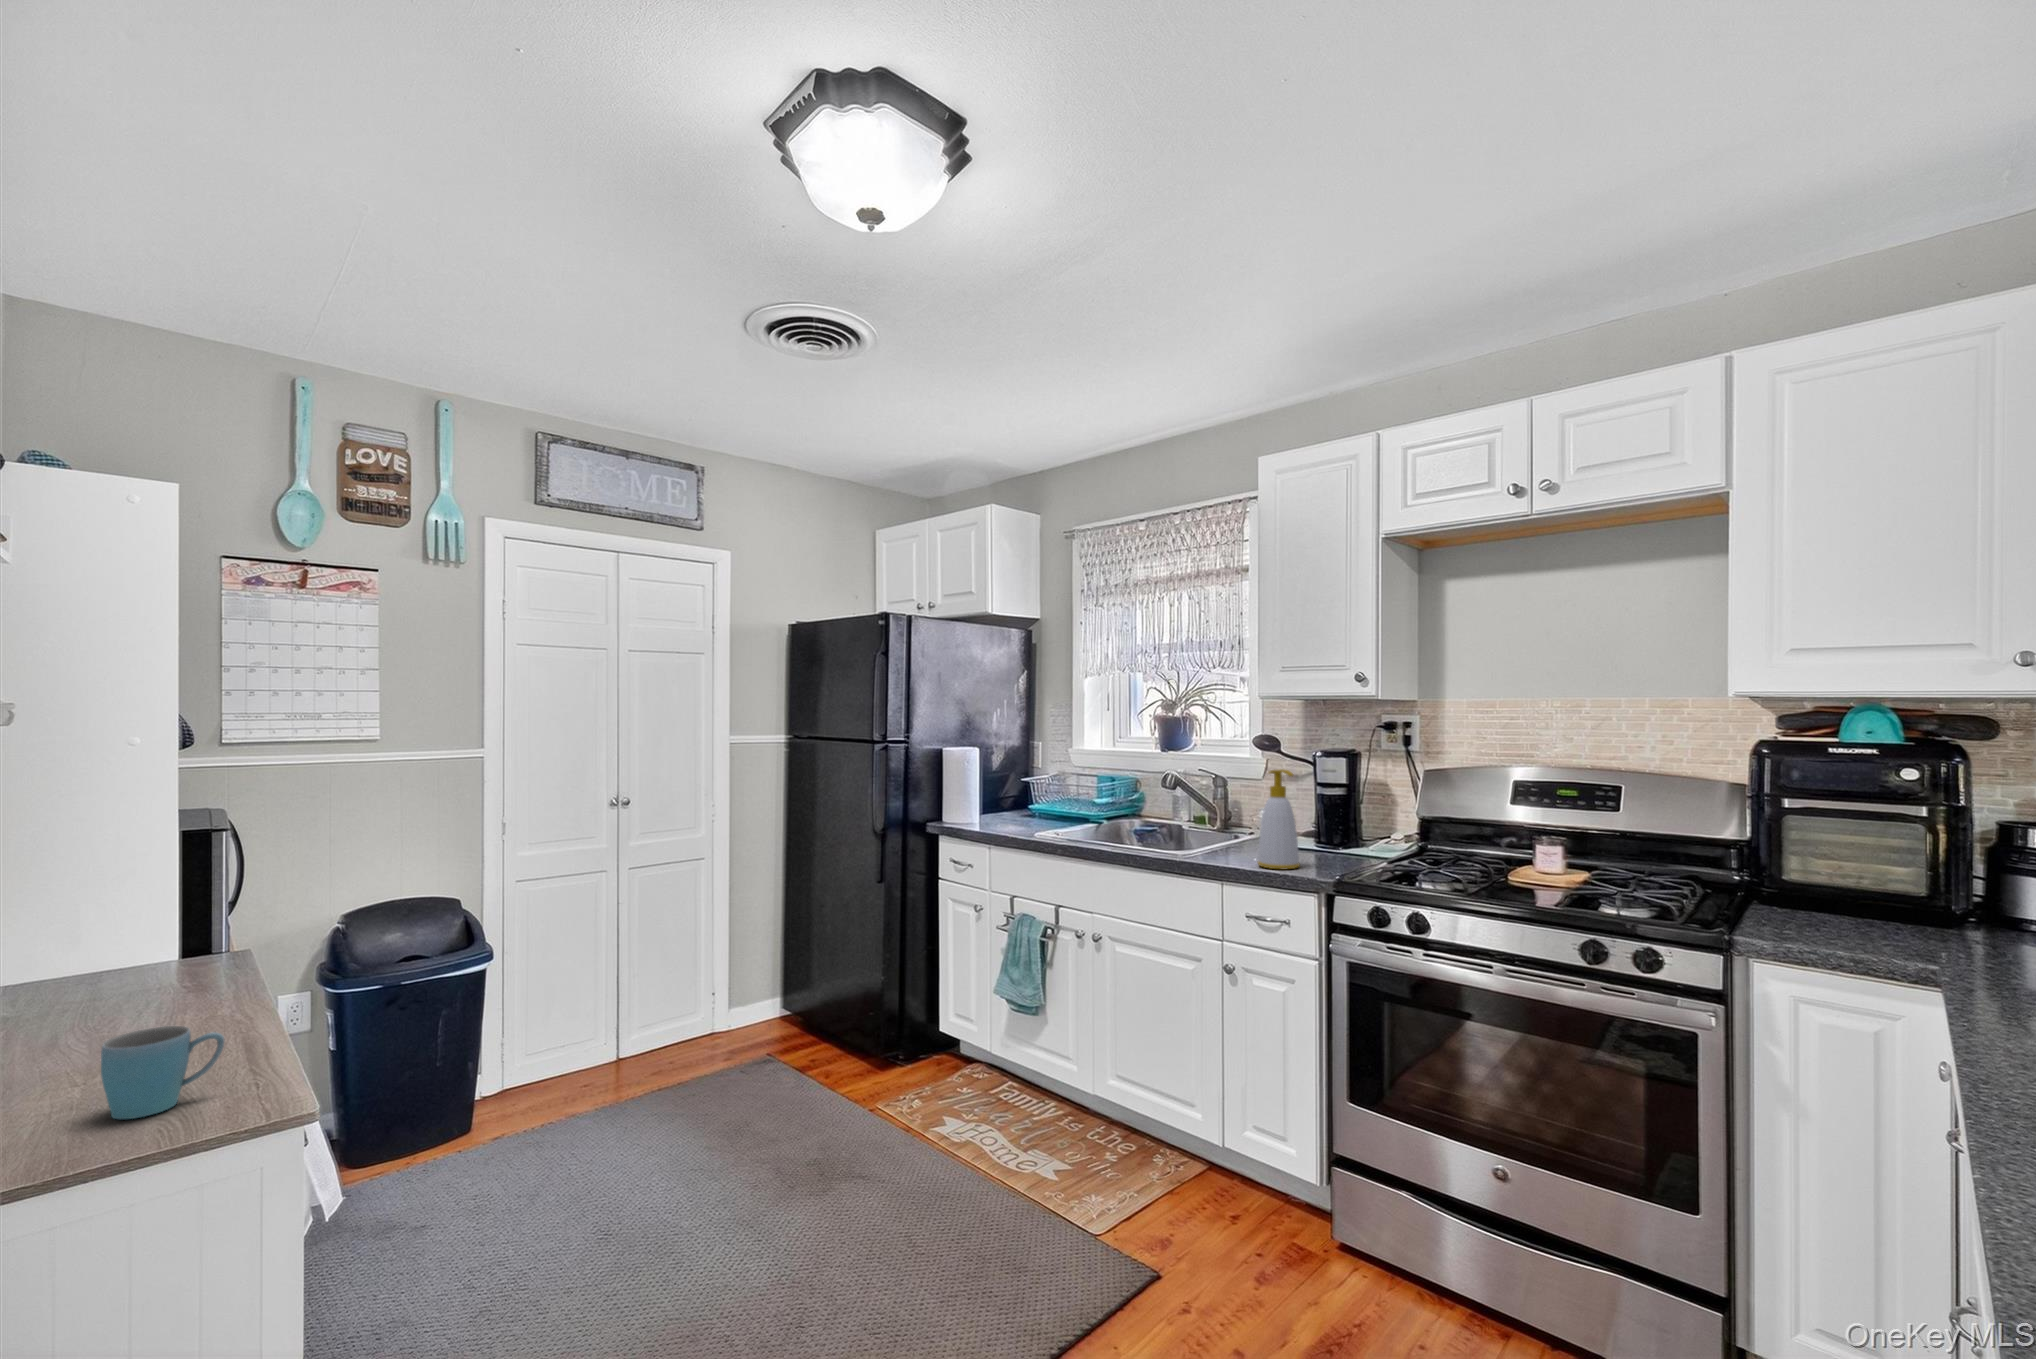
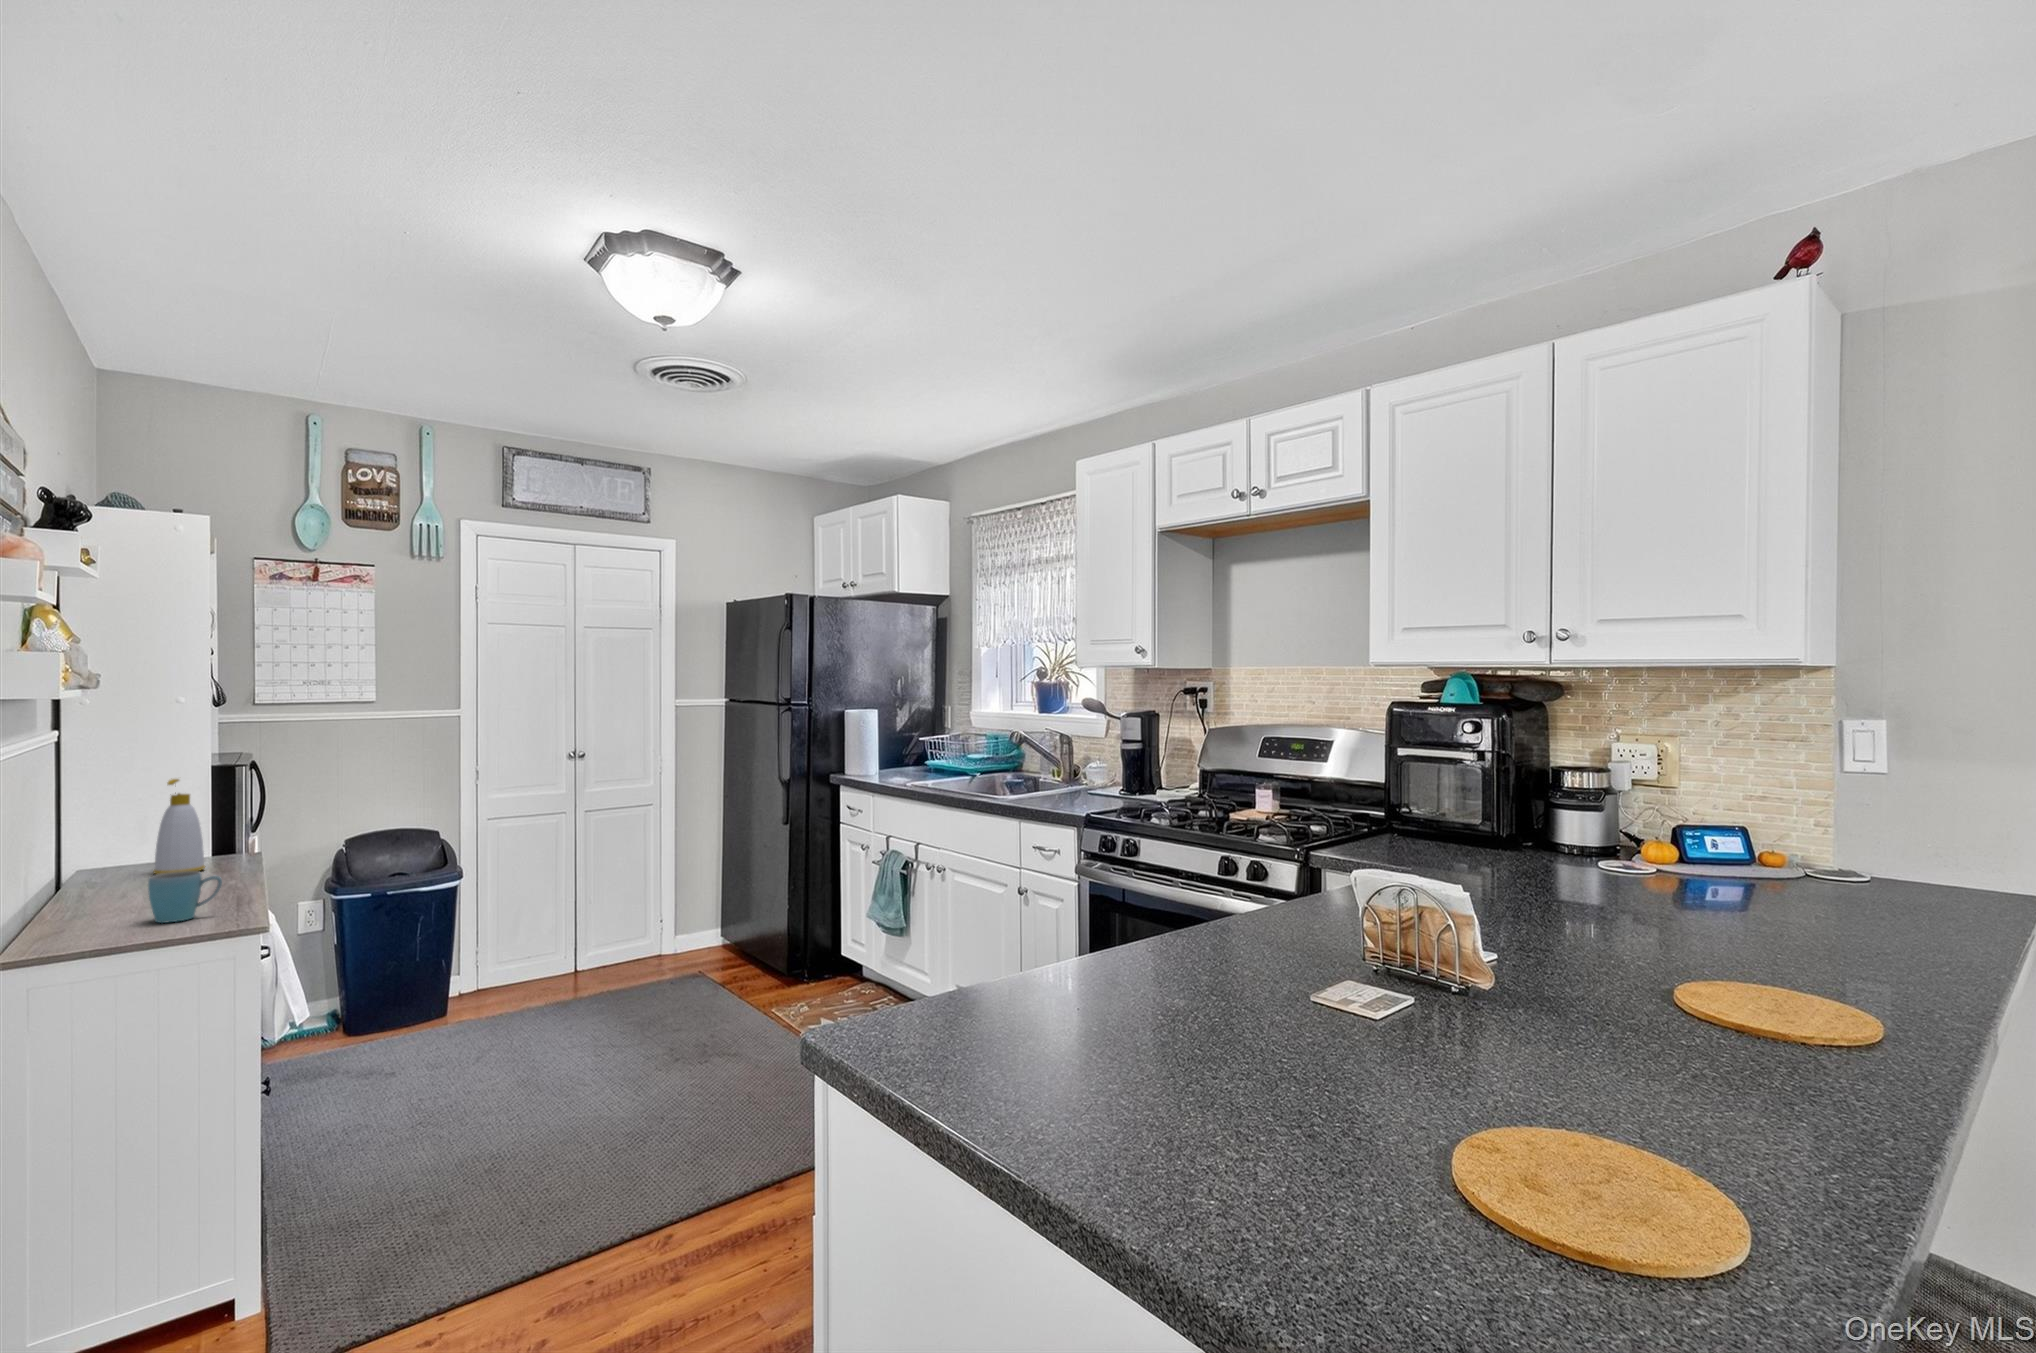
soap bottle: present [1258,769,1300,869] -> present [153,779,205,874]

